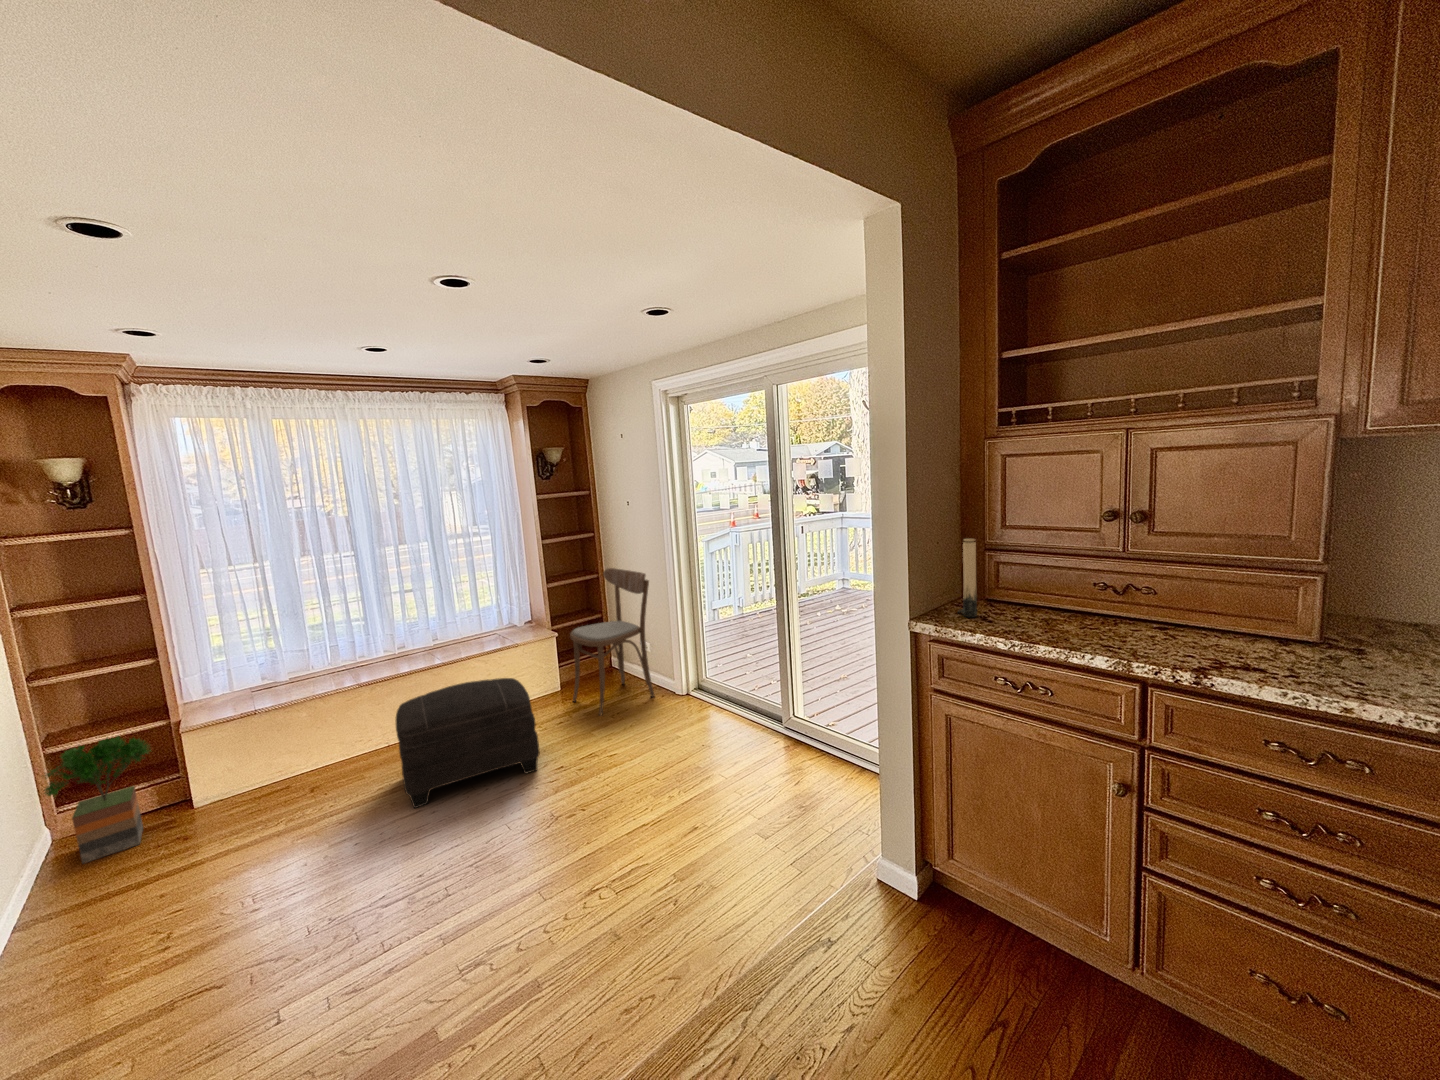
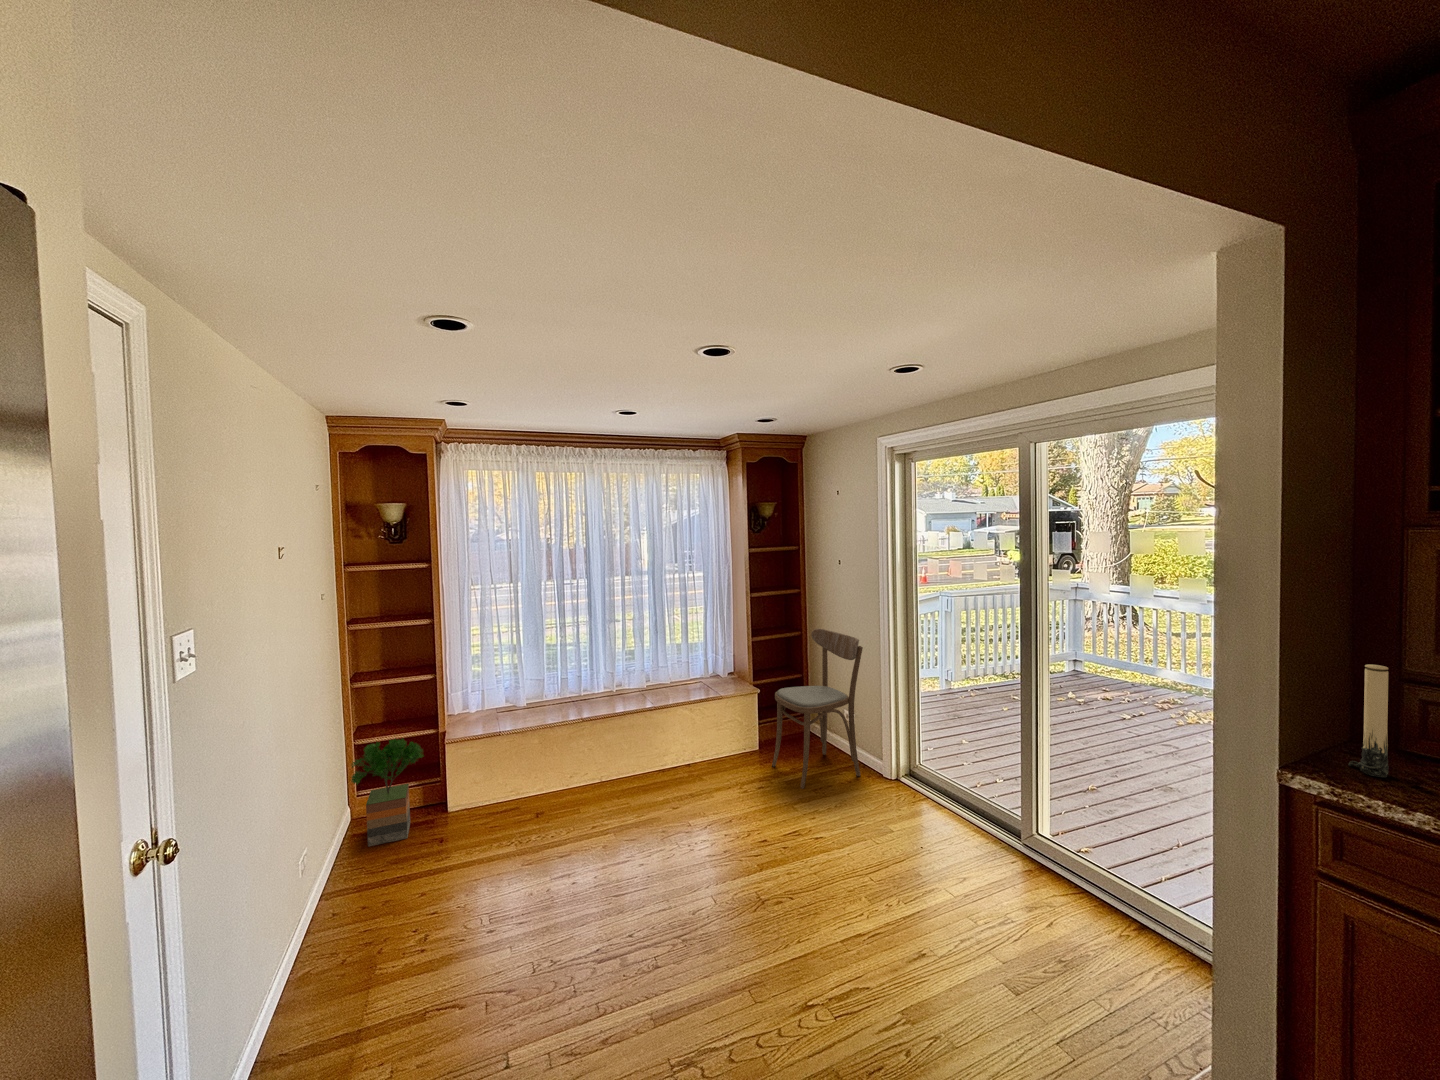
ottoman: present [396,678,540,808] -> none [614,734,744,857]

